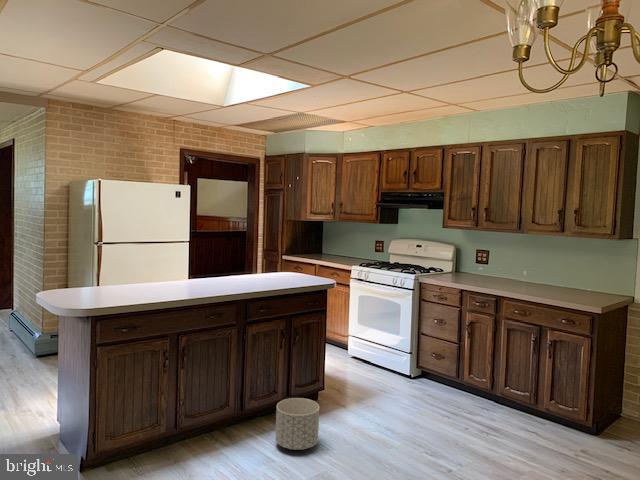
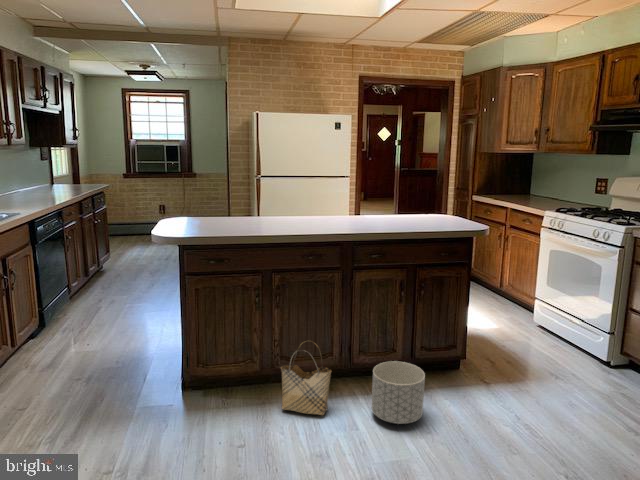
woven basket: none [196,393,243,463] -> present [281,340,332,415]

